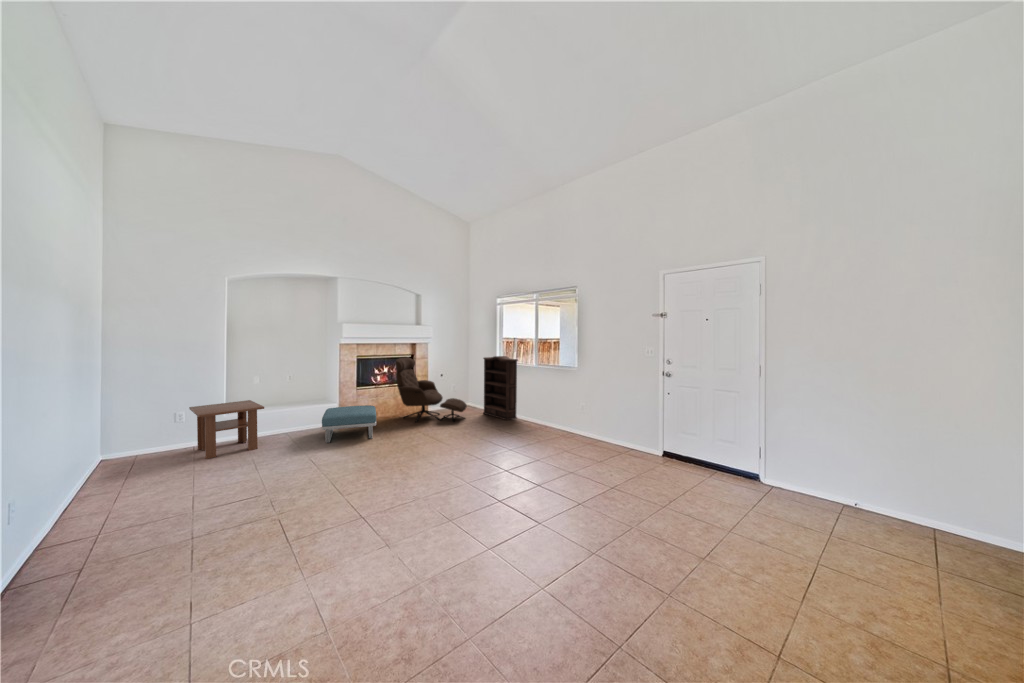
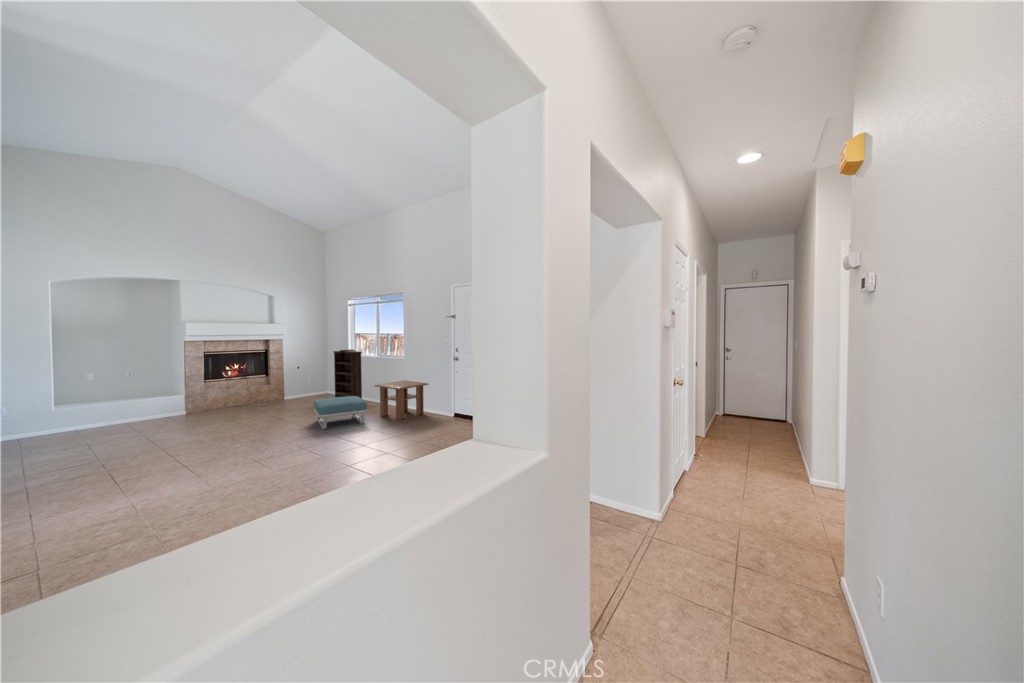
lounge chair: present [396,357,467,422] -> none [245,353,317,409]
coffee table: present [189,400,264,459] -> present [374,380,428,420]
footstool: present [322,405,376,443] -> present [314,396,367,429]

